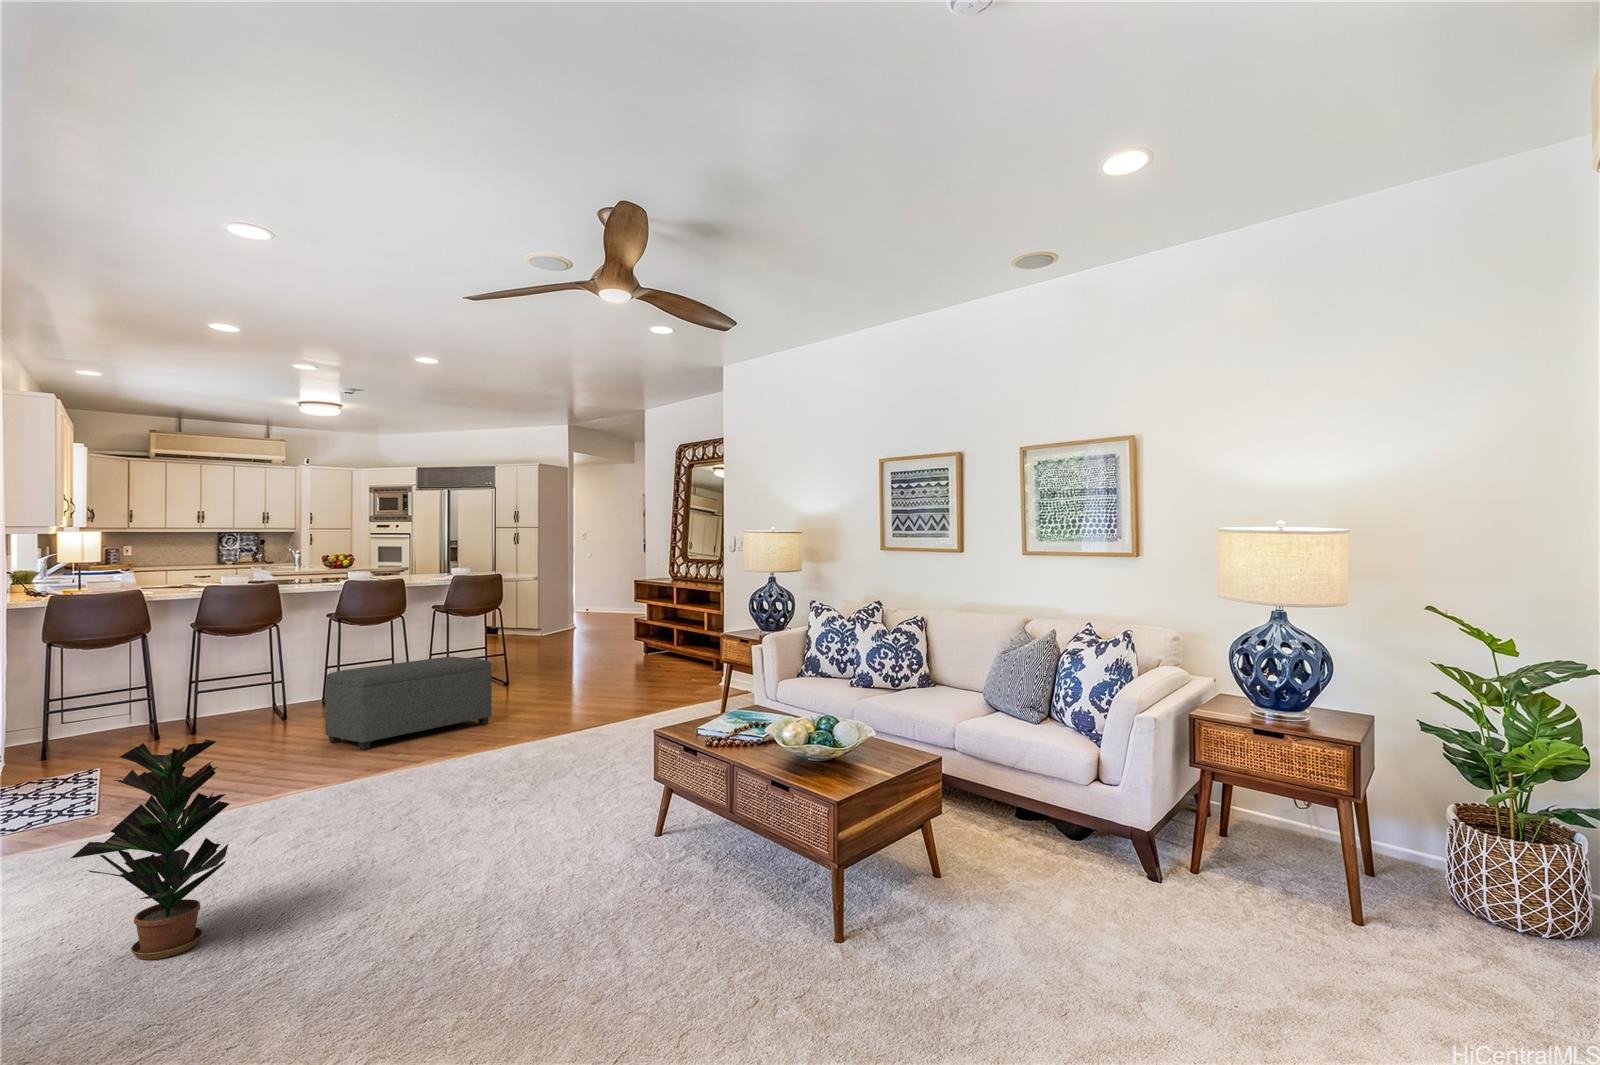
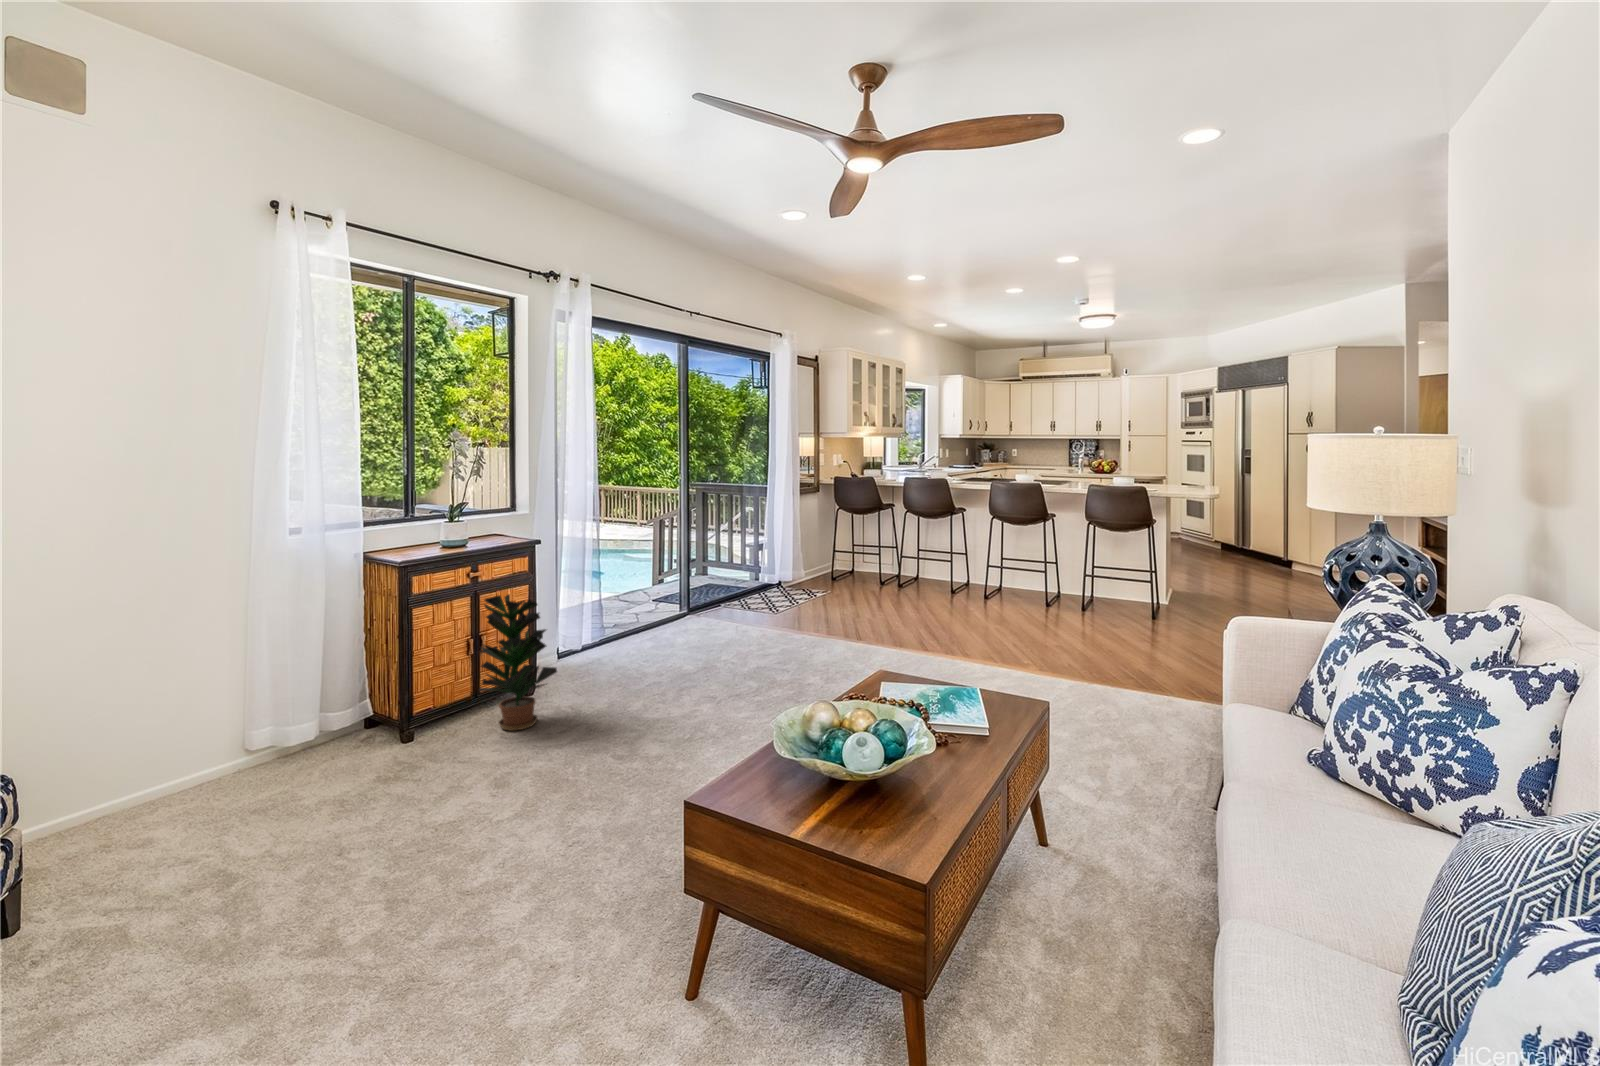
ottoman: present [325,657,492,750] -> none [902,567,1045,645]

